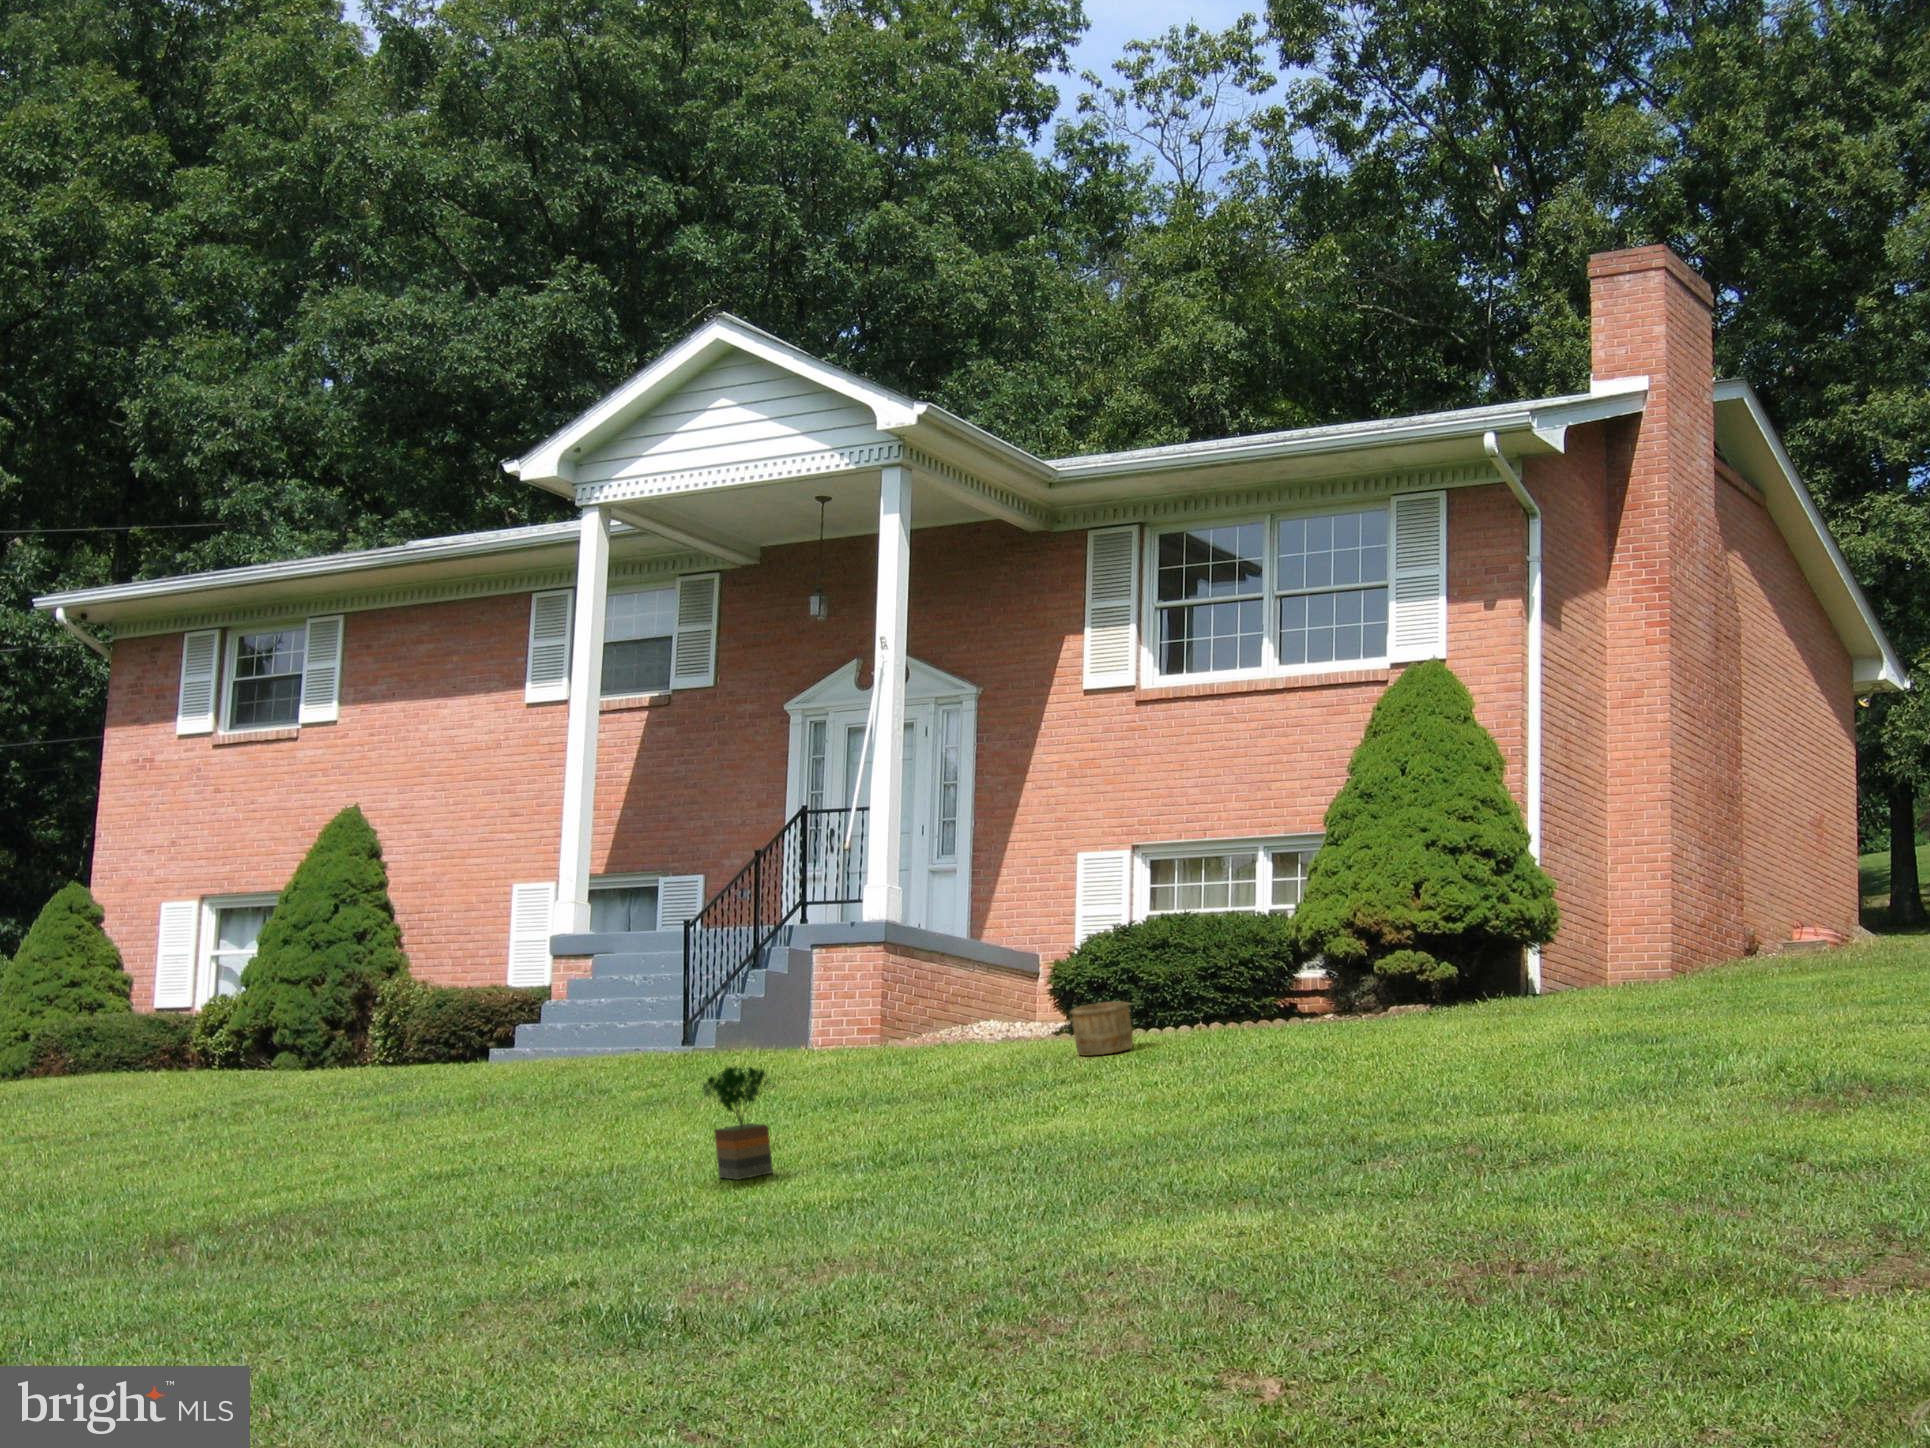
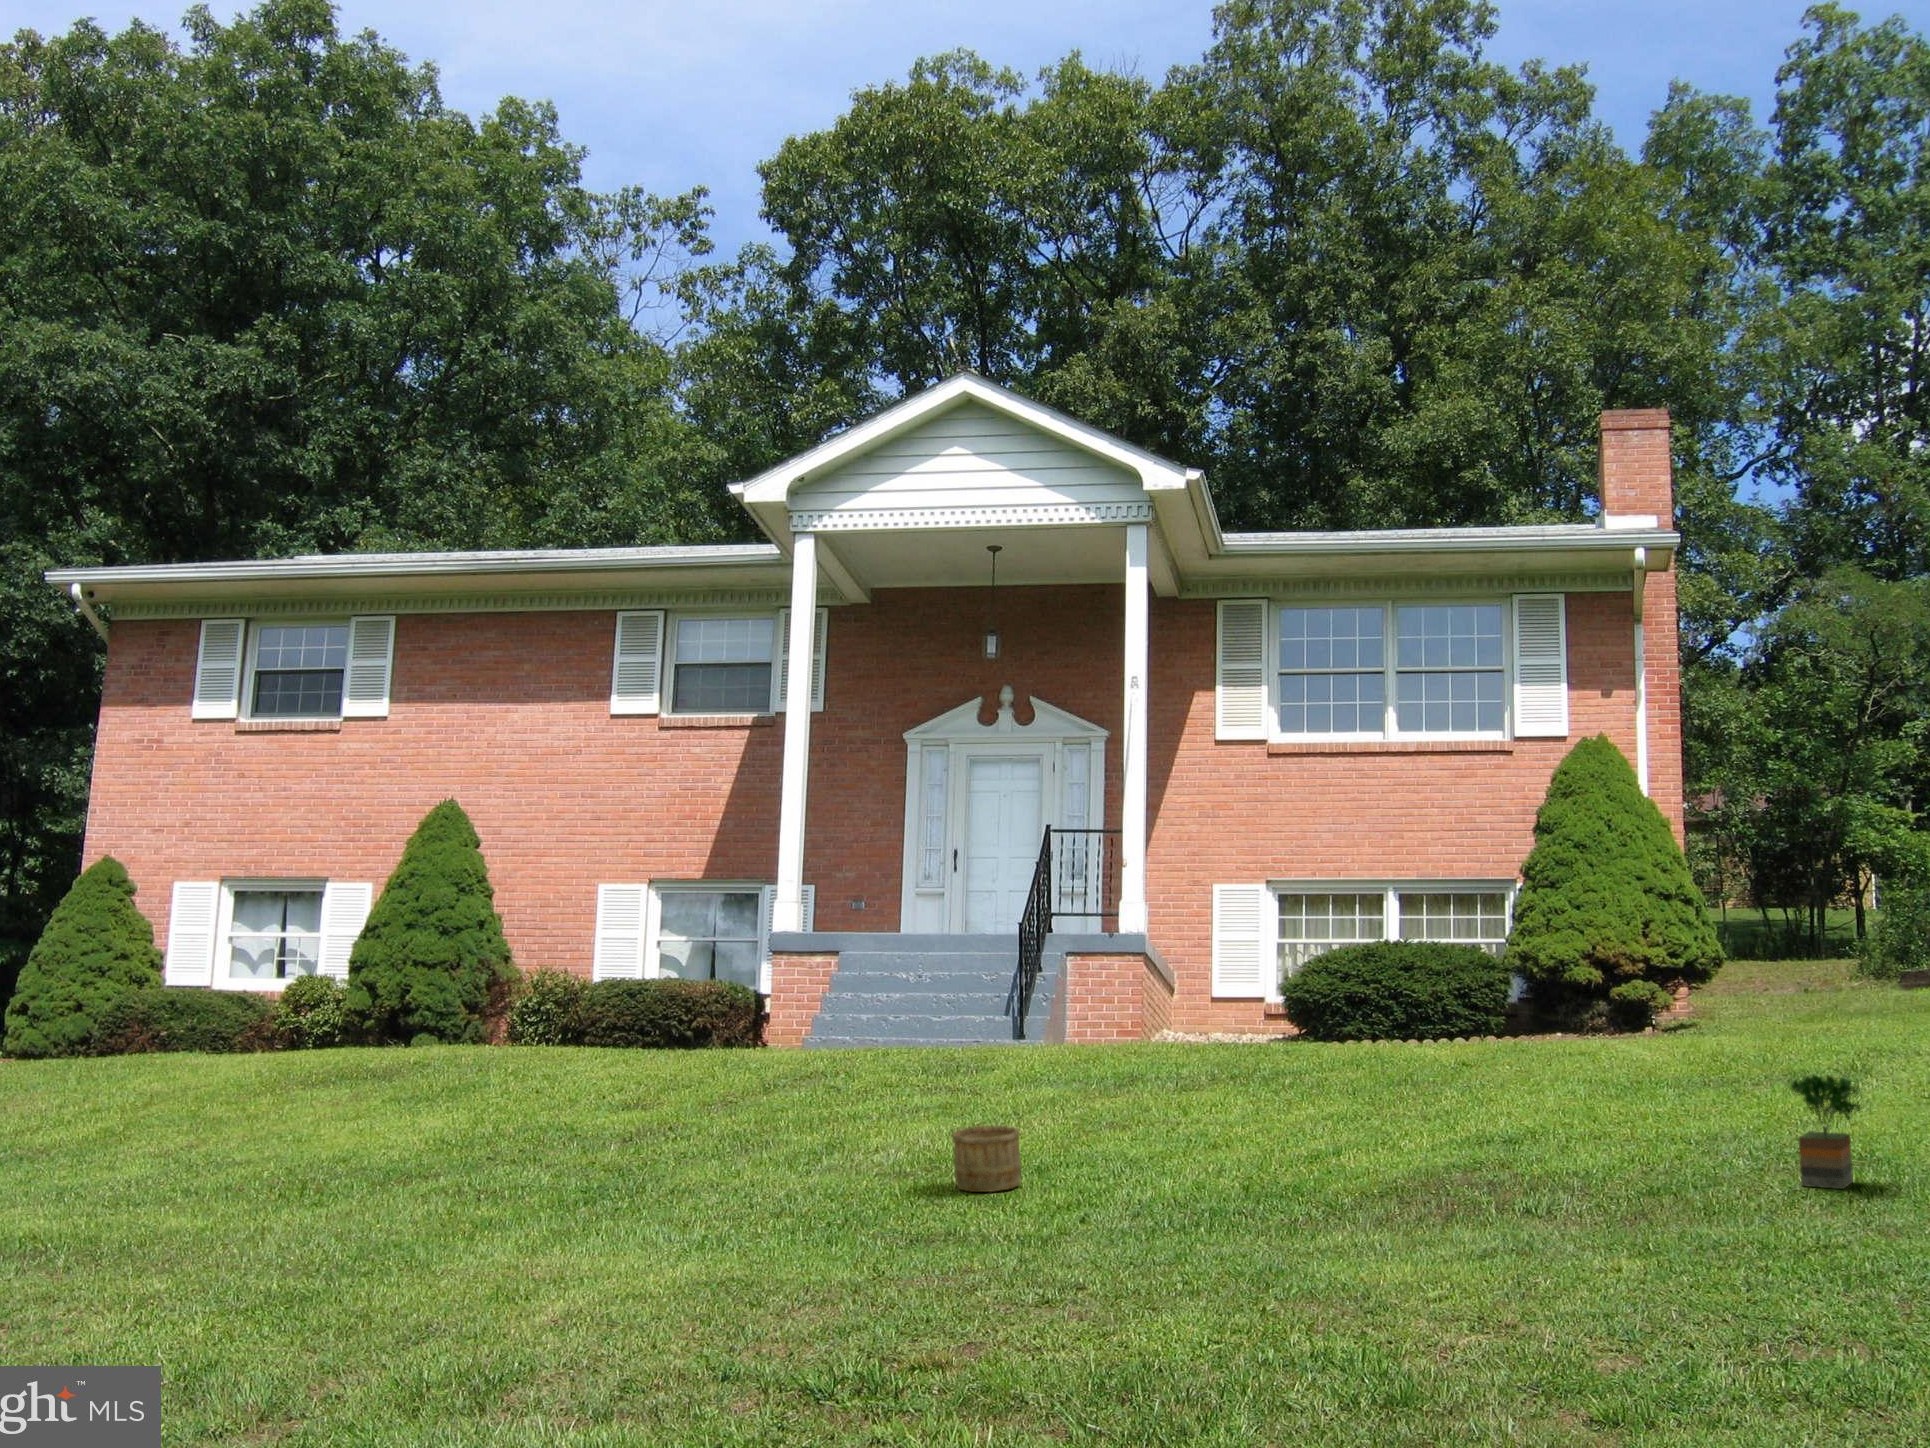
wooden bucket: present [1070,1001,1133,1056] -> present [951,1126,1021,1192]

